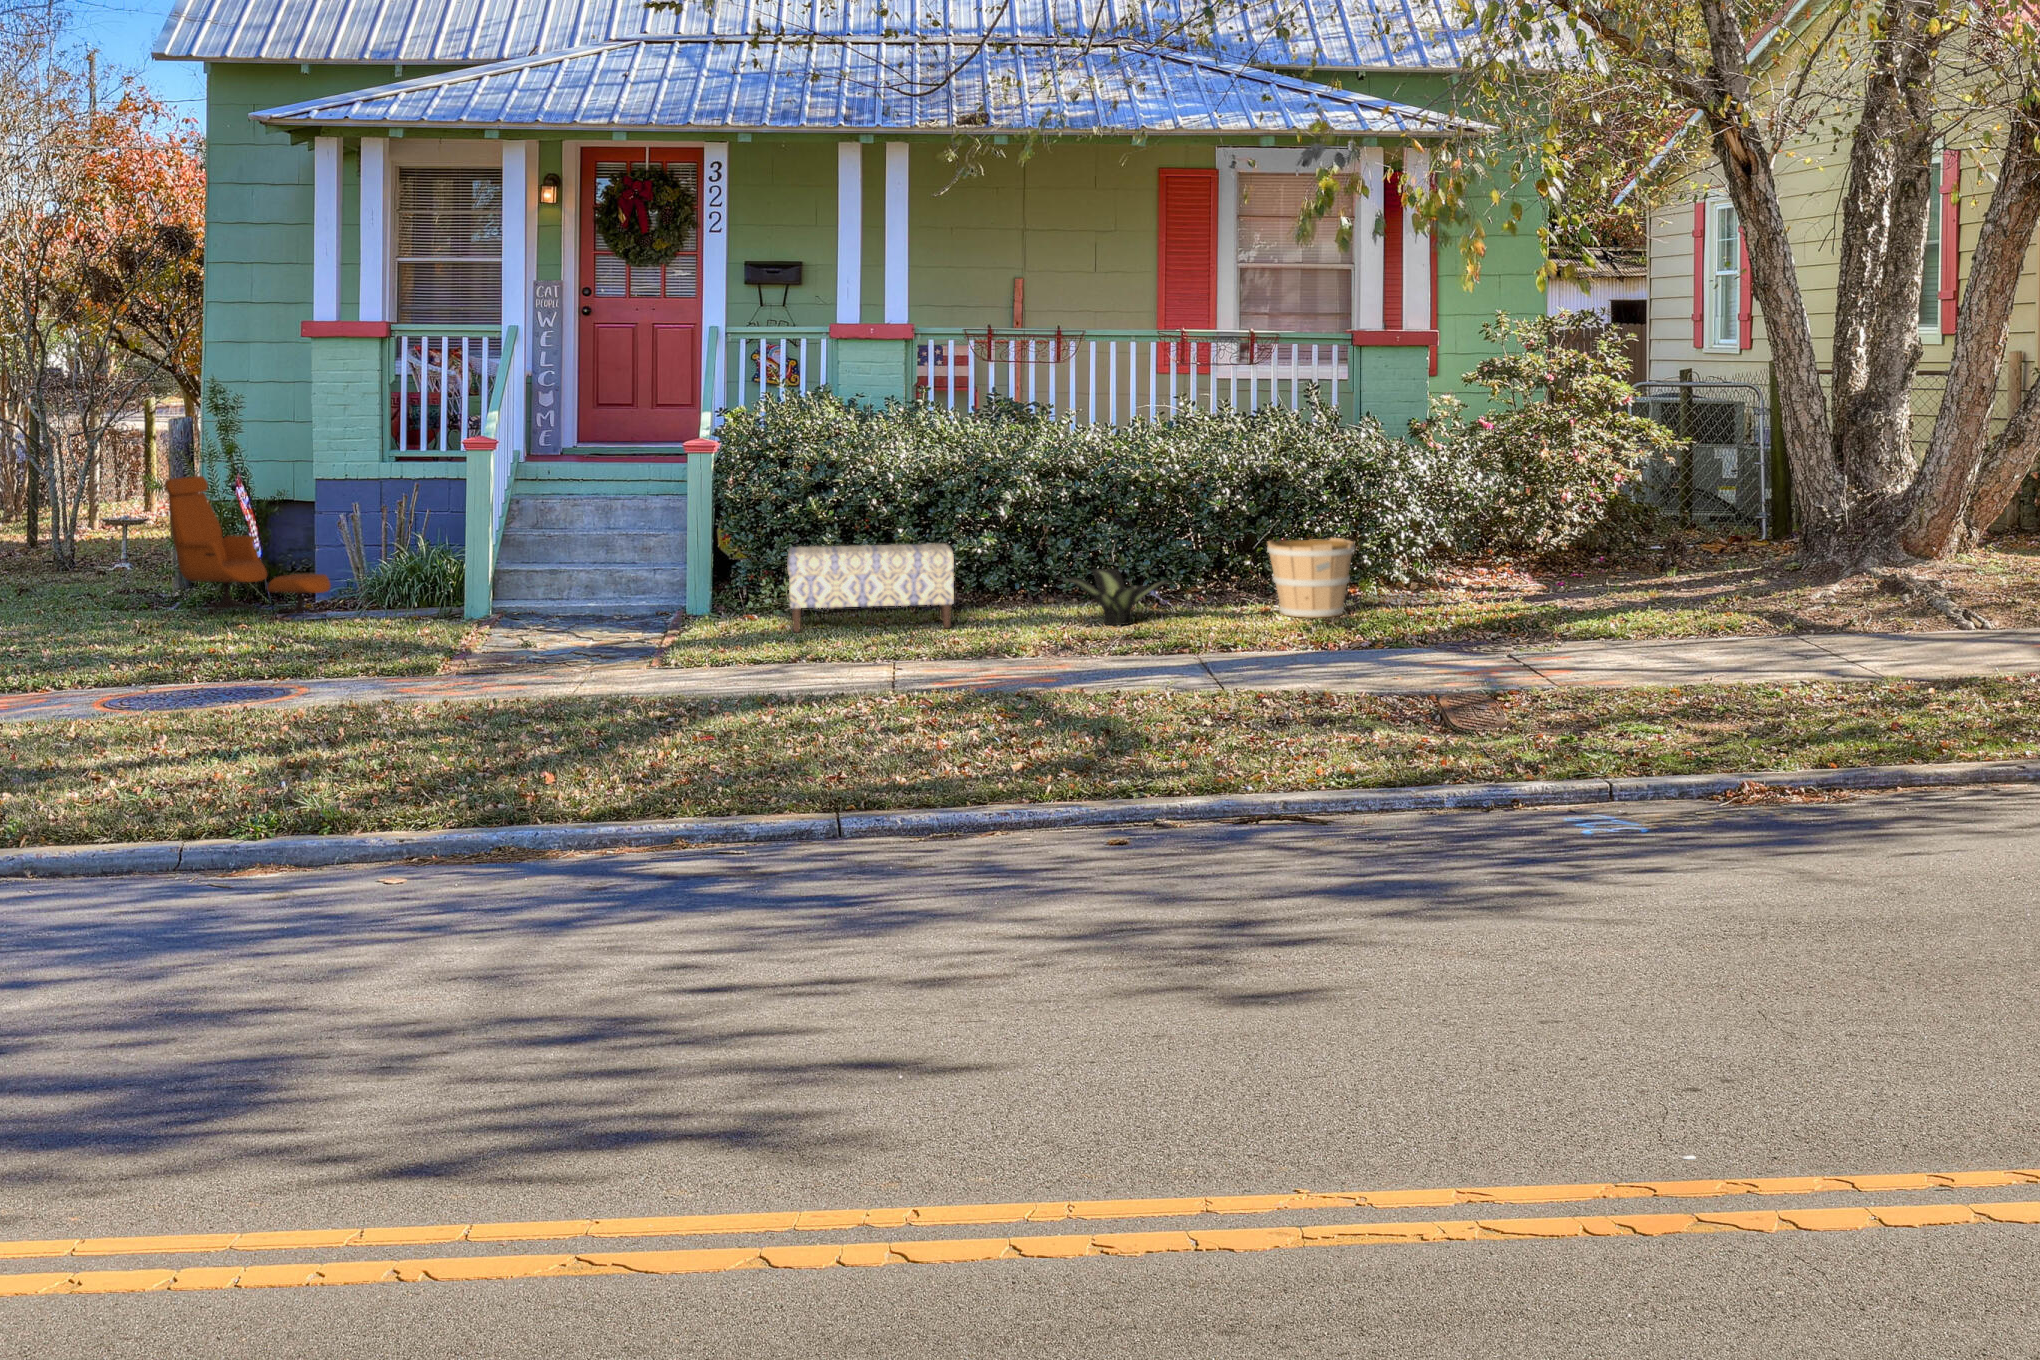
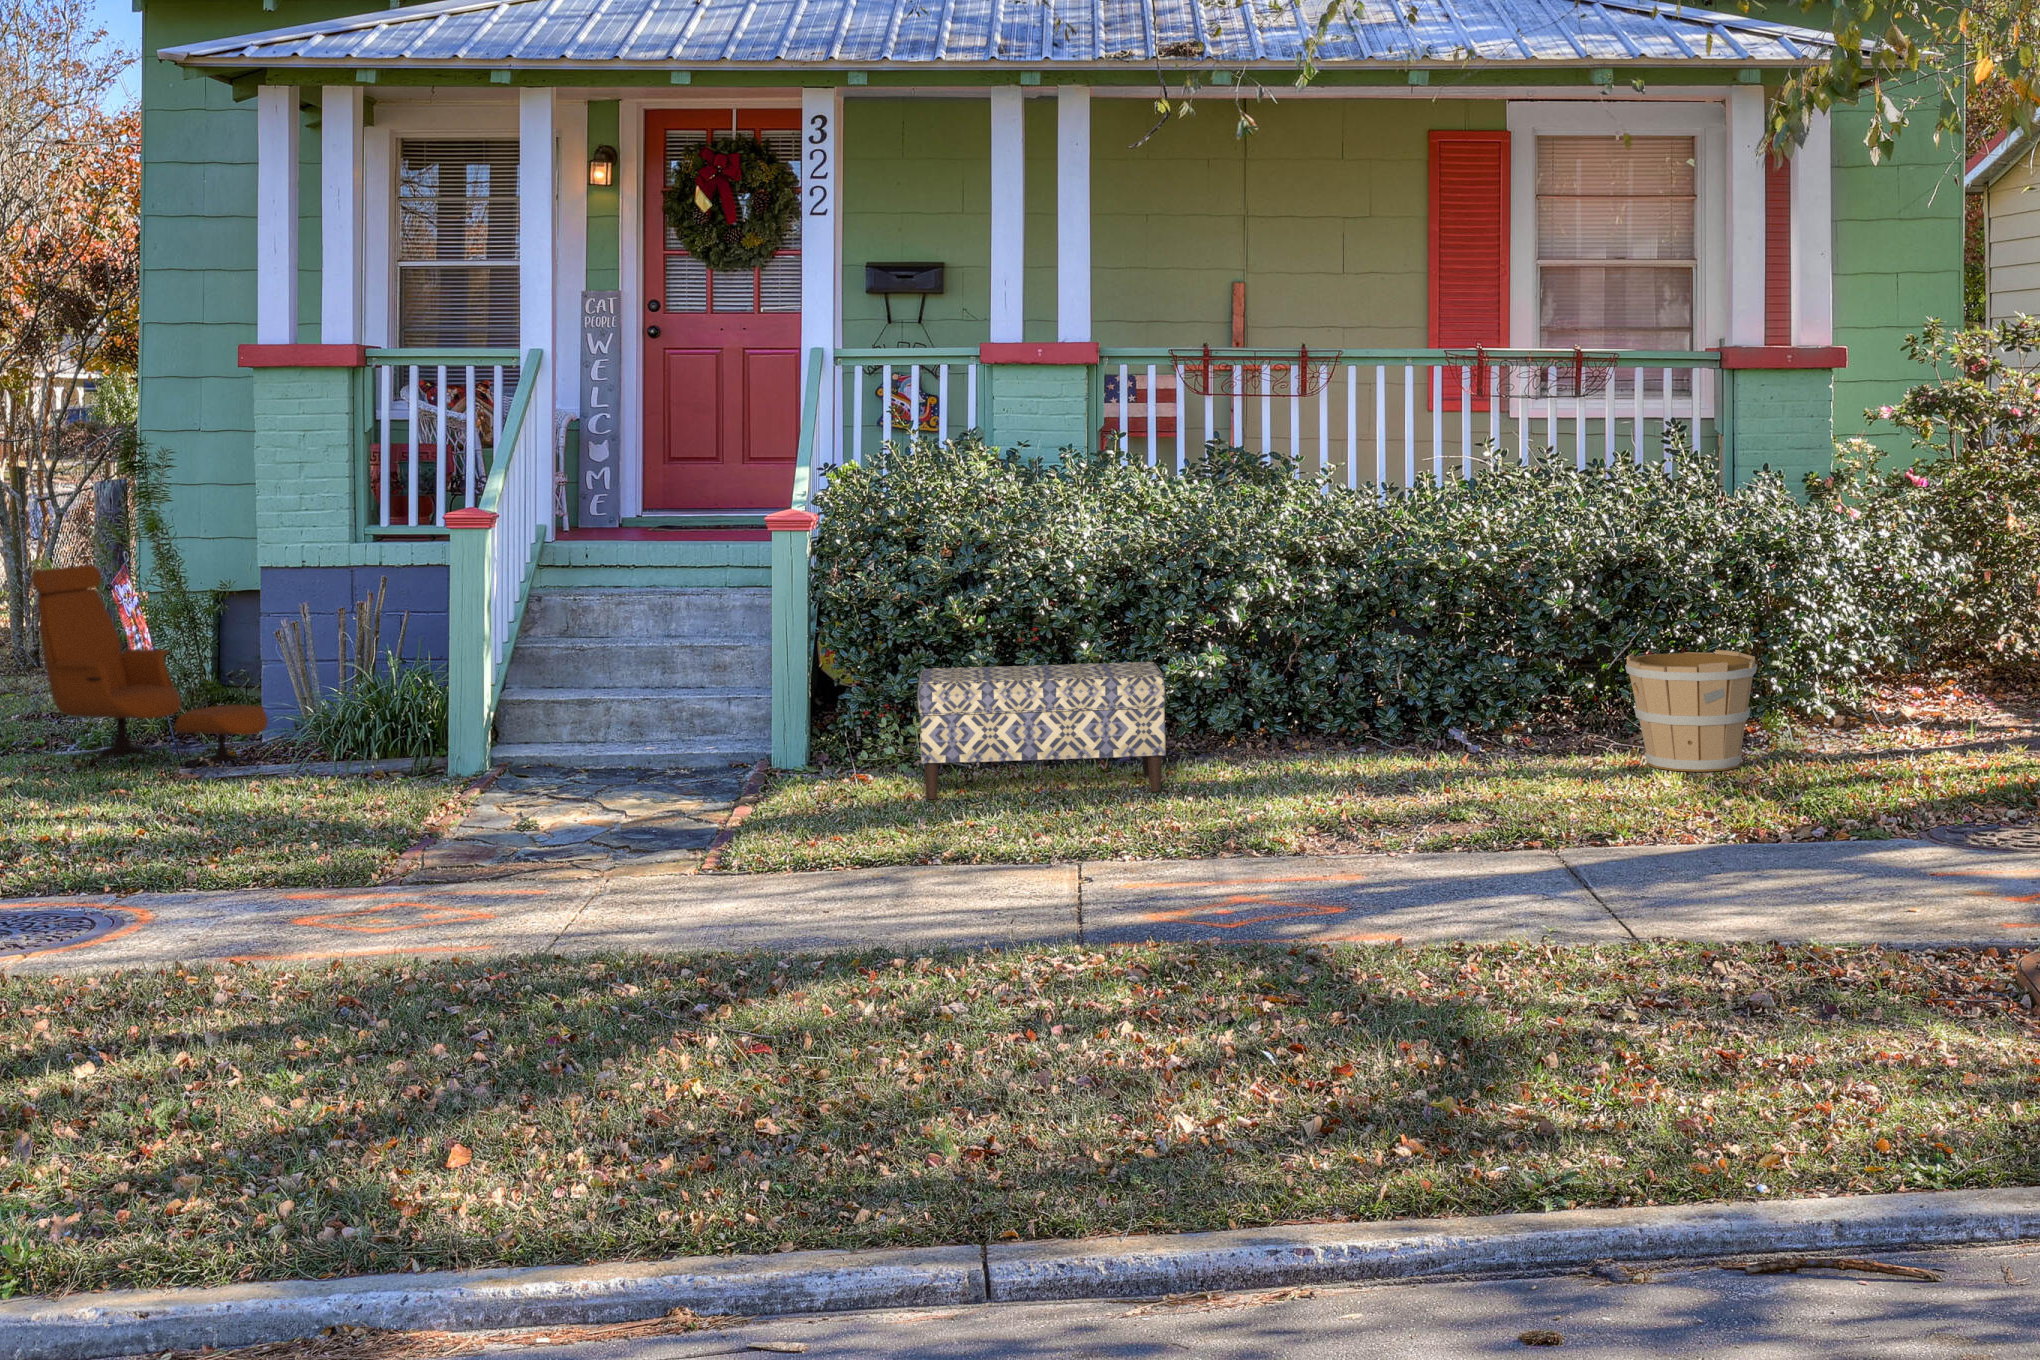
potted plant: present [1062,569,1170,625] -> none [1315,698,1490,788]

